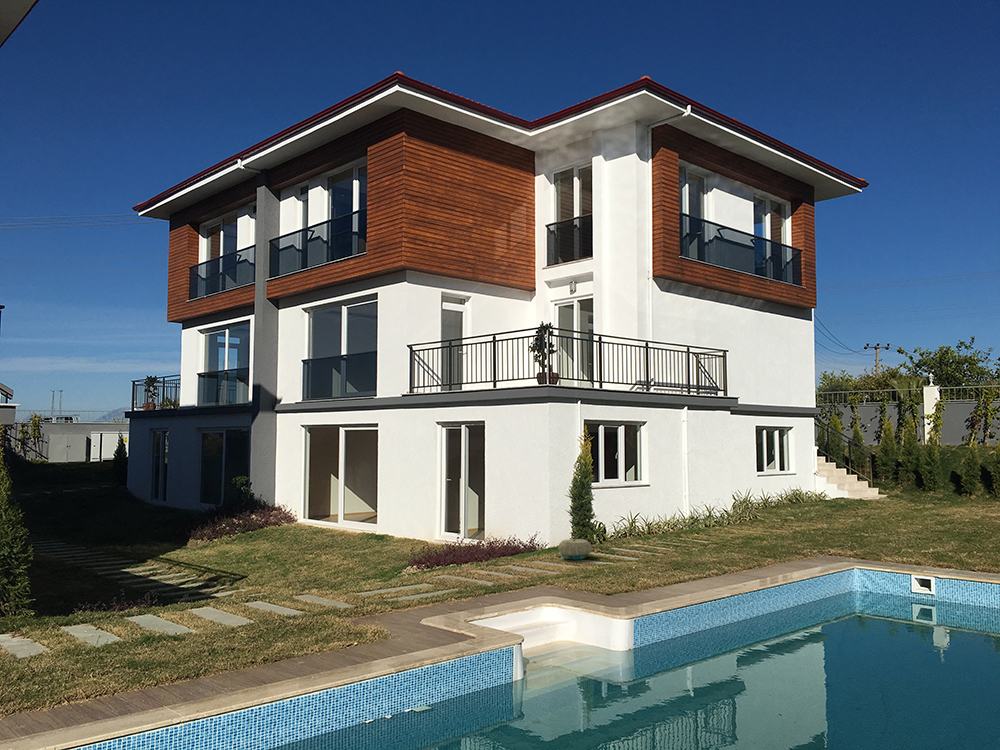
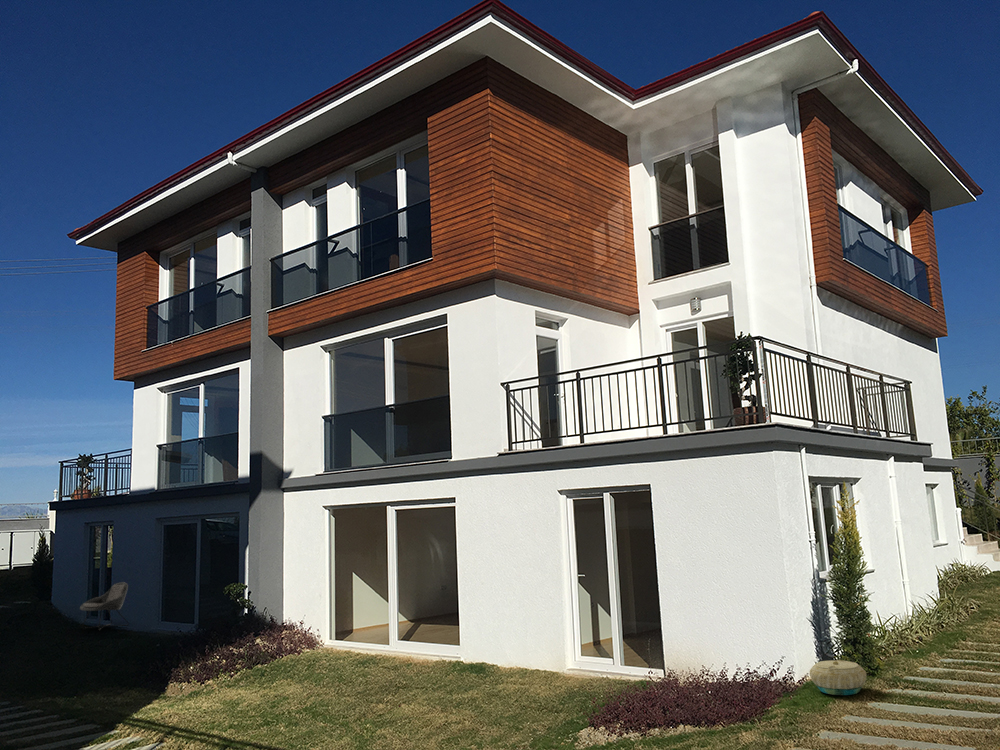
lounge chair: none [144,473,178,507] -> present [80,582,128,630]

